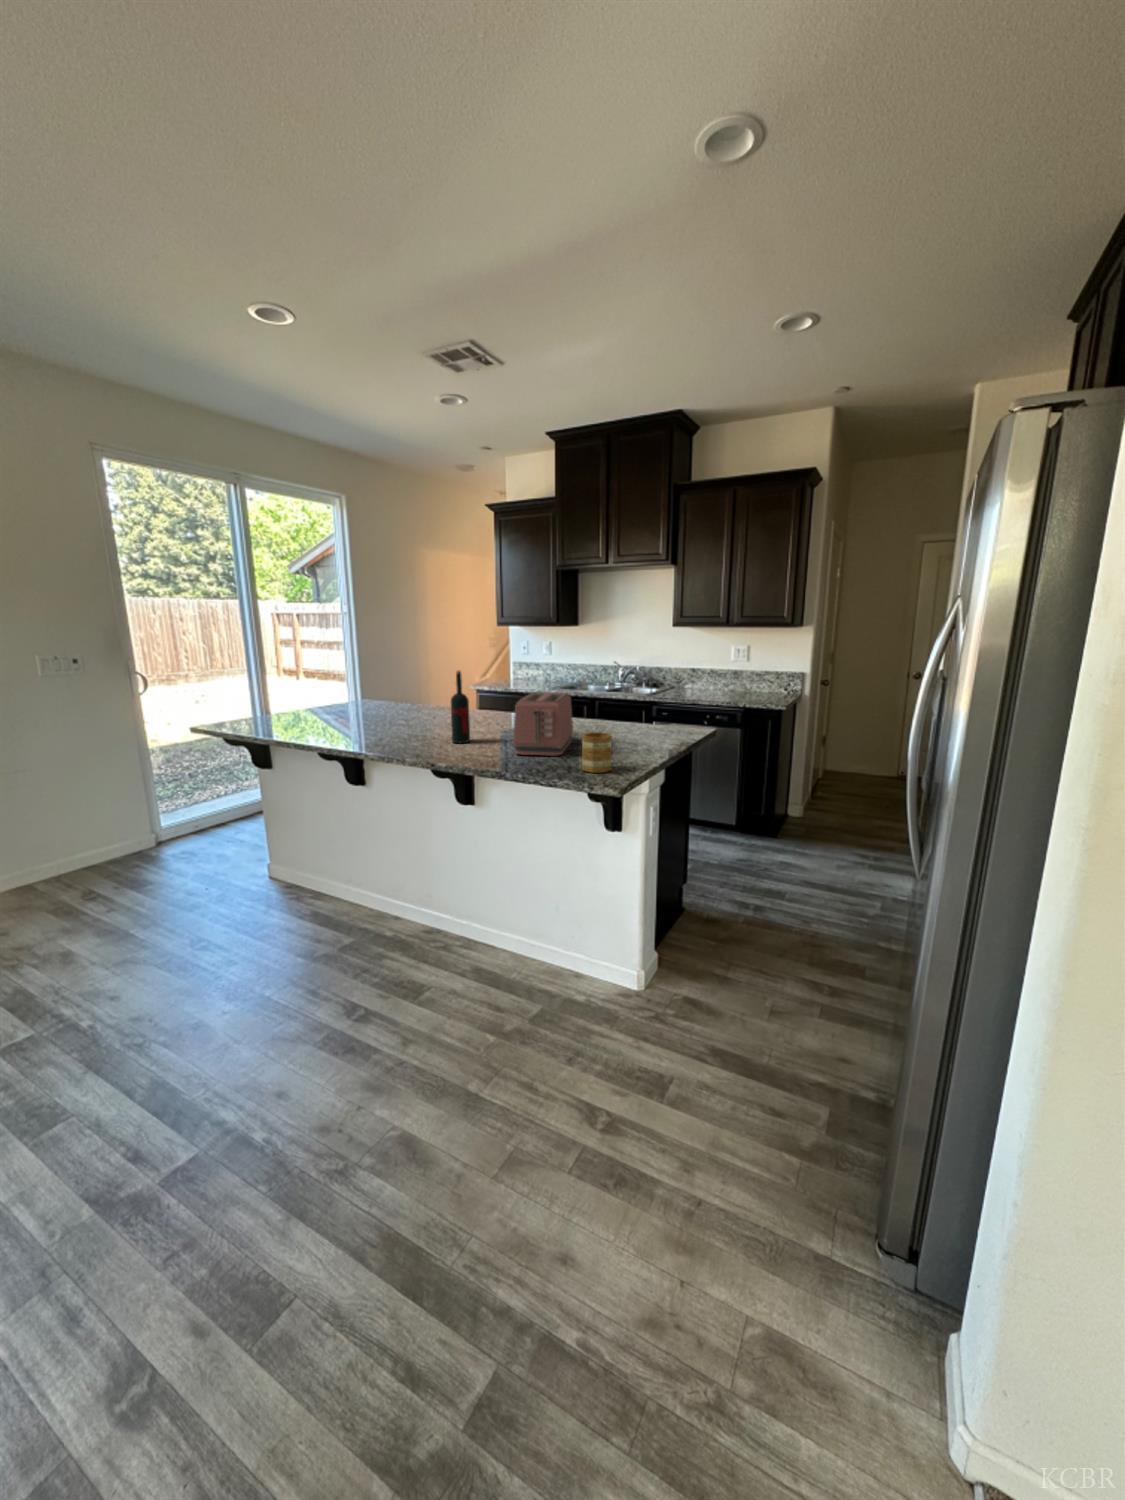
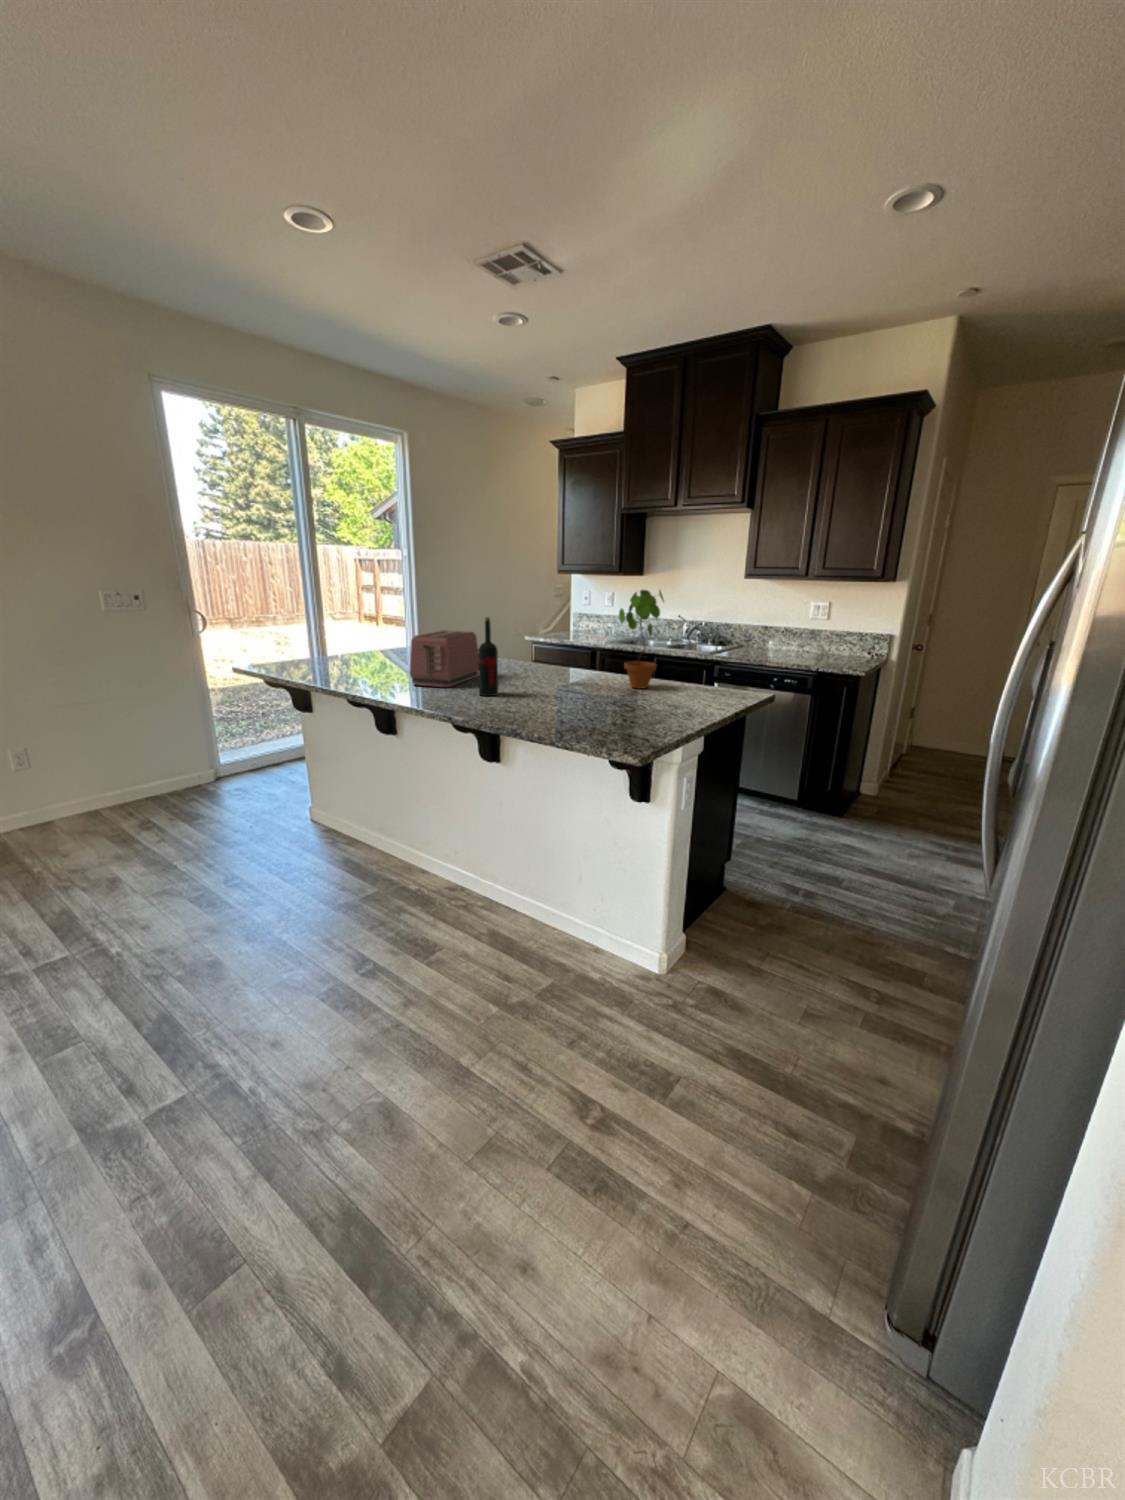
potted plant: none [577,640,617,730] -> present [619,590,664,688]
toaster: present [513,692,573,756] -> present [409,630,479,687]
mug: present [582,732,612,773] -> none [605,691,640,737]

